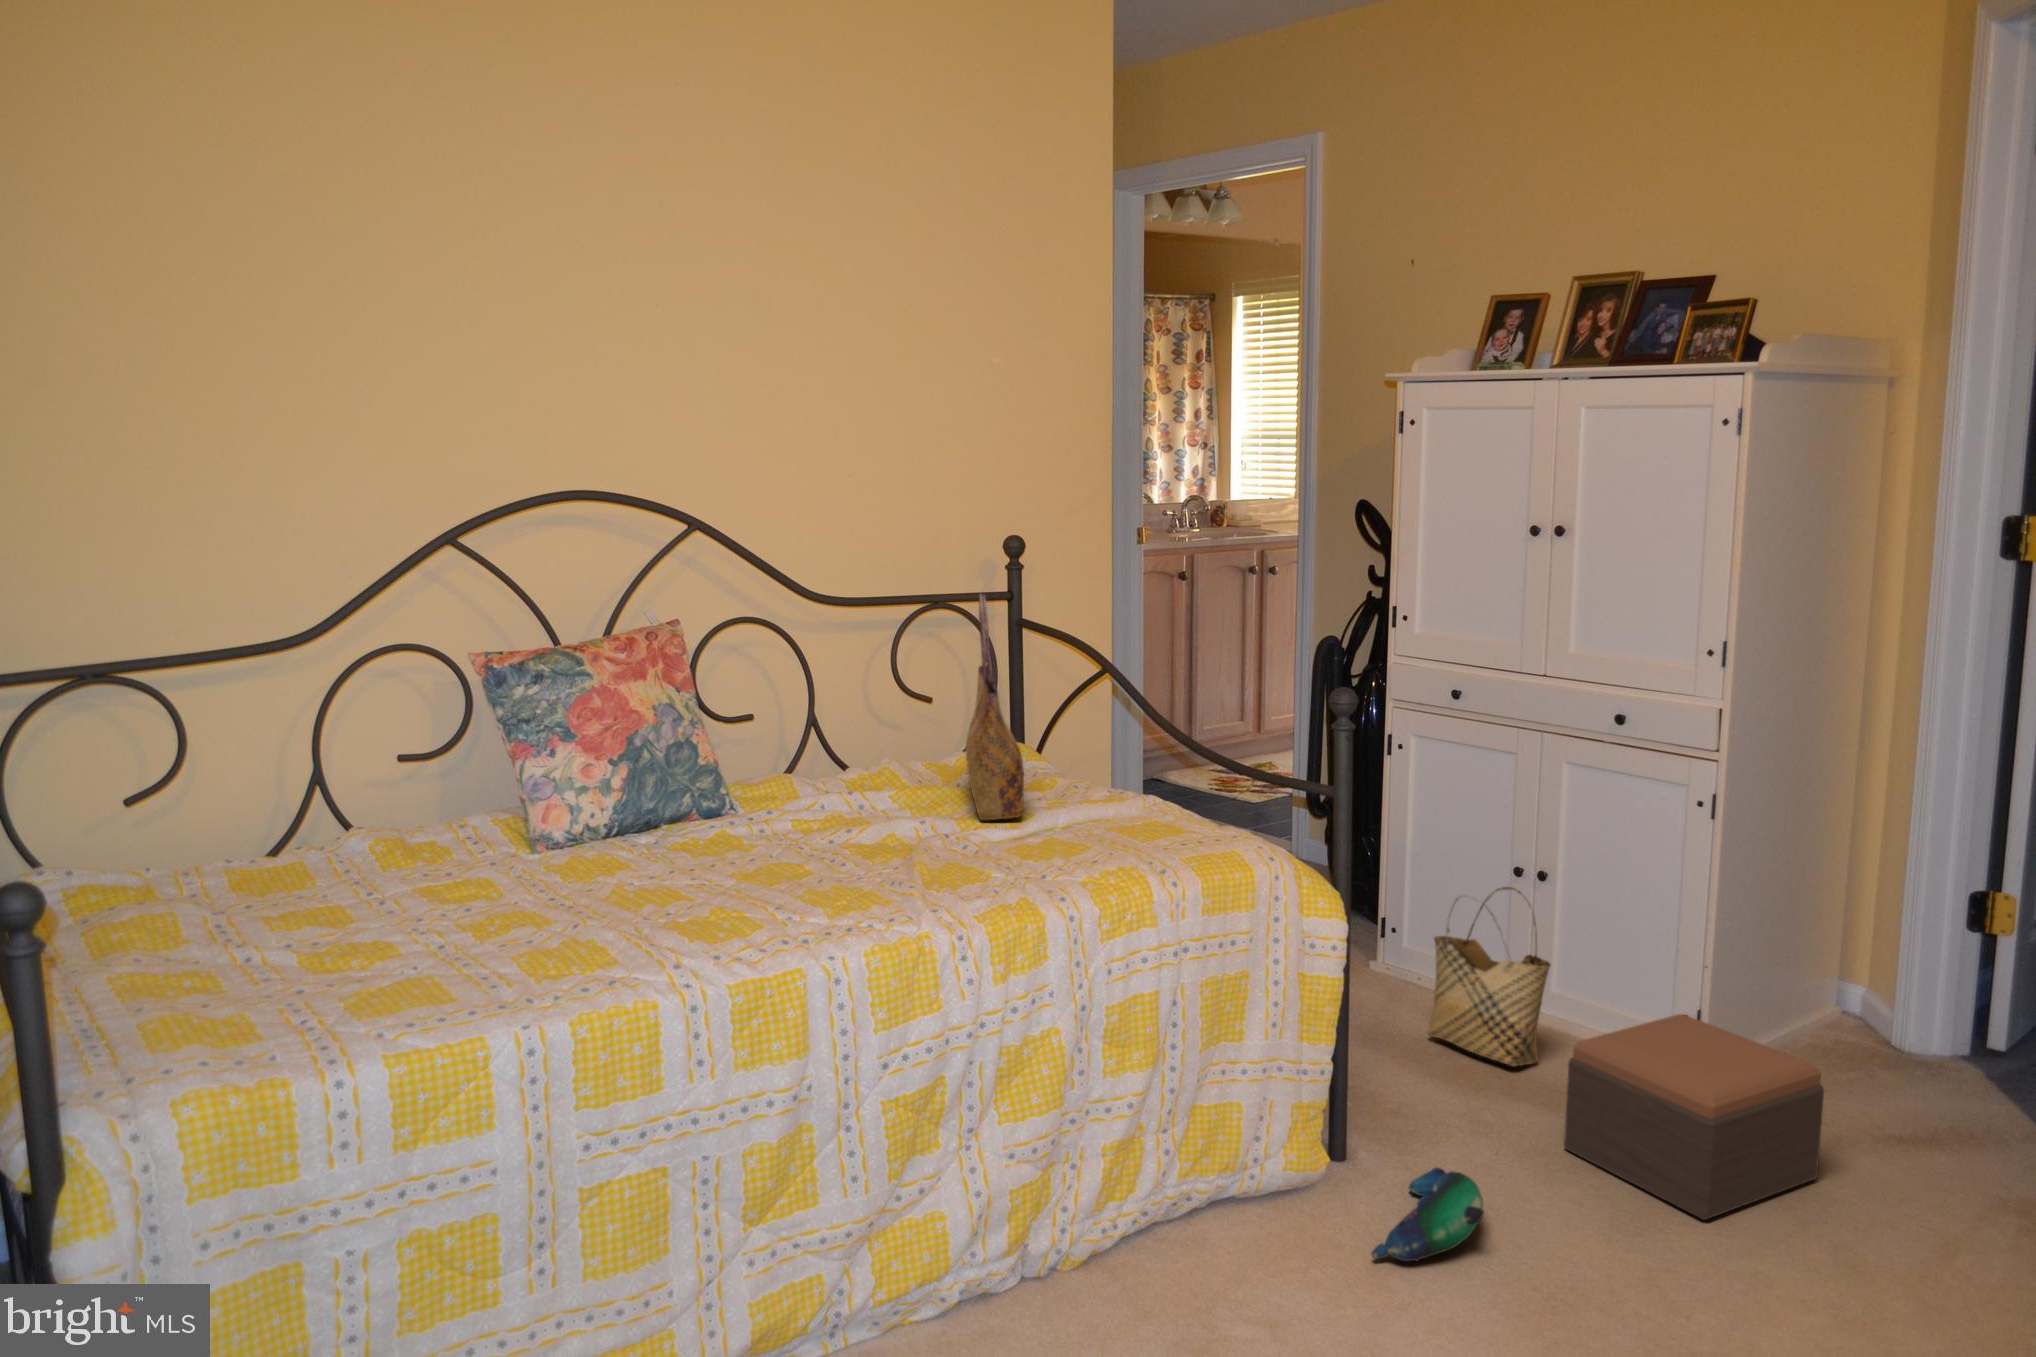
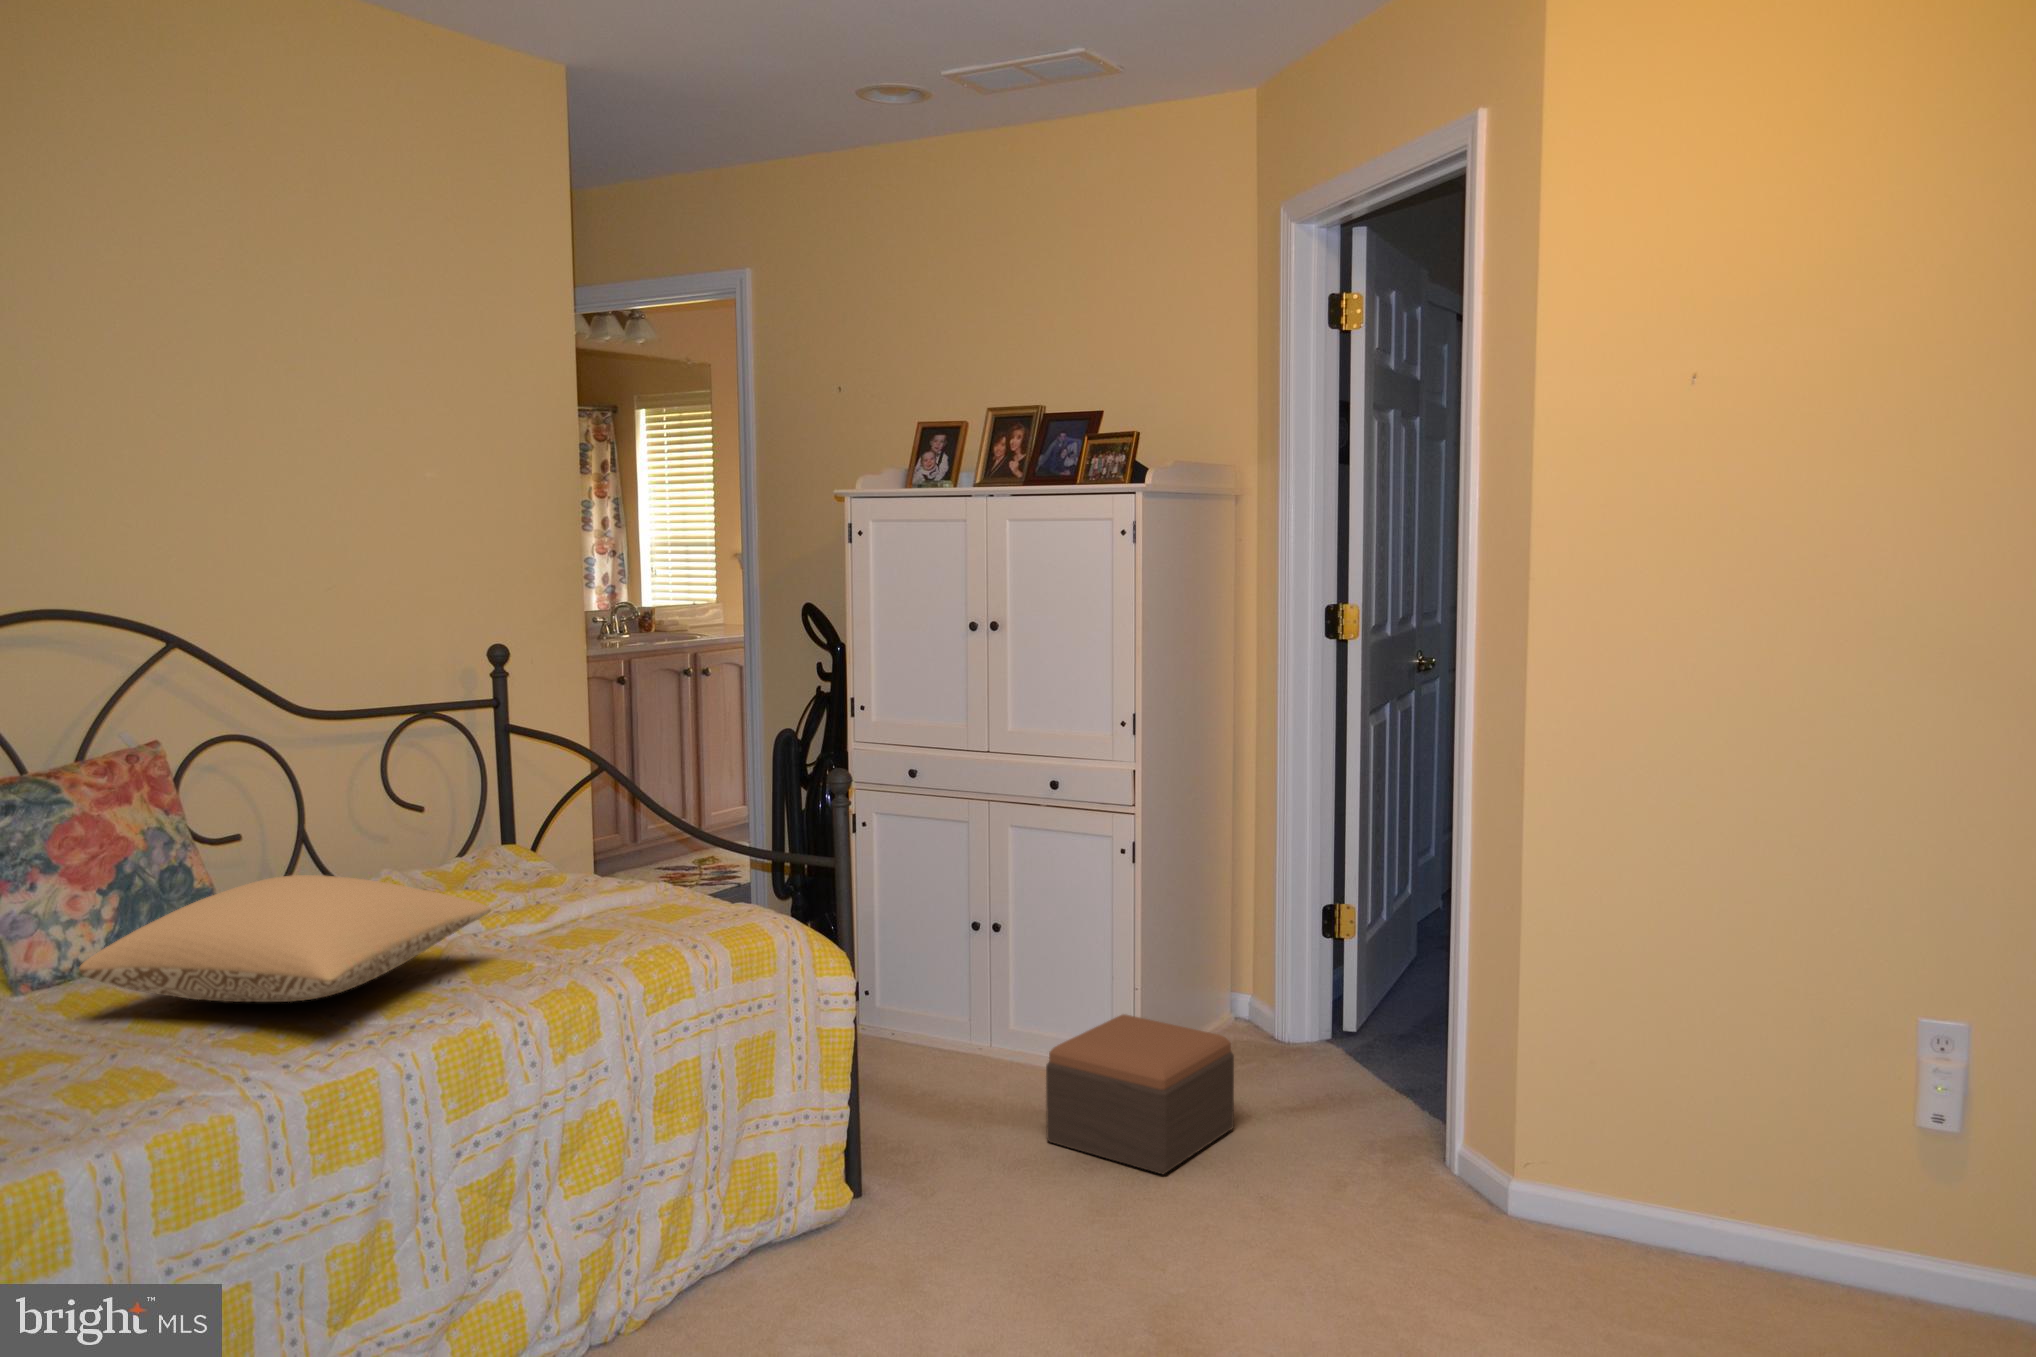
tote bag: present [966,595,1024,820] -> none [483,695,557,915]
pillow: none [564,764,933,887] -> present [79,875,490,1002]
woven basket: present [1427,887,1550,1066] -> none [914,929,1014,1084]
plush toy: present [1372,1167,1485,1261] -> none [919,1171,1007,1258]

